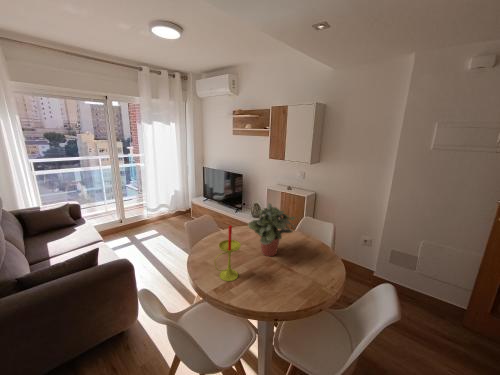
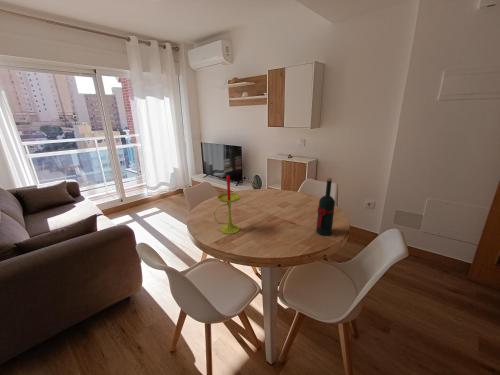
potted plant: present [248,203,296,256] -> none [248,159,299,212]
wine bottle: none [312,234,330,289] -> present [316,178,335,236]

